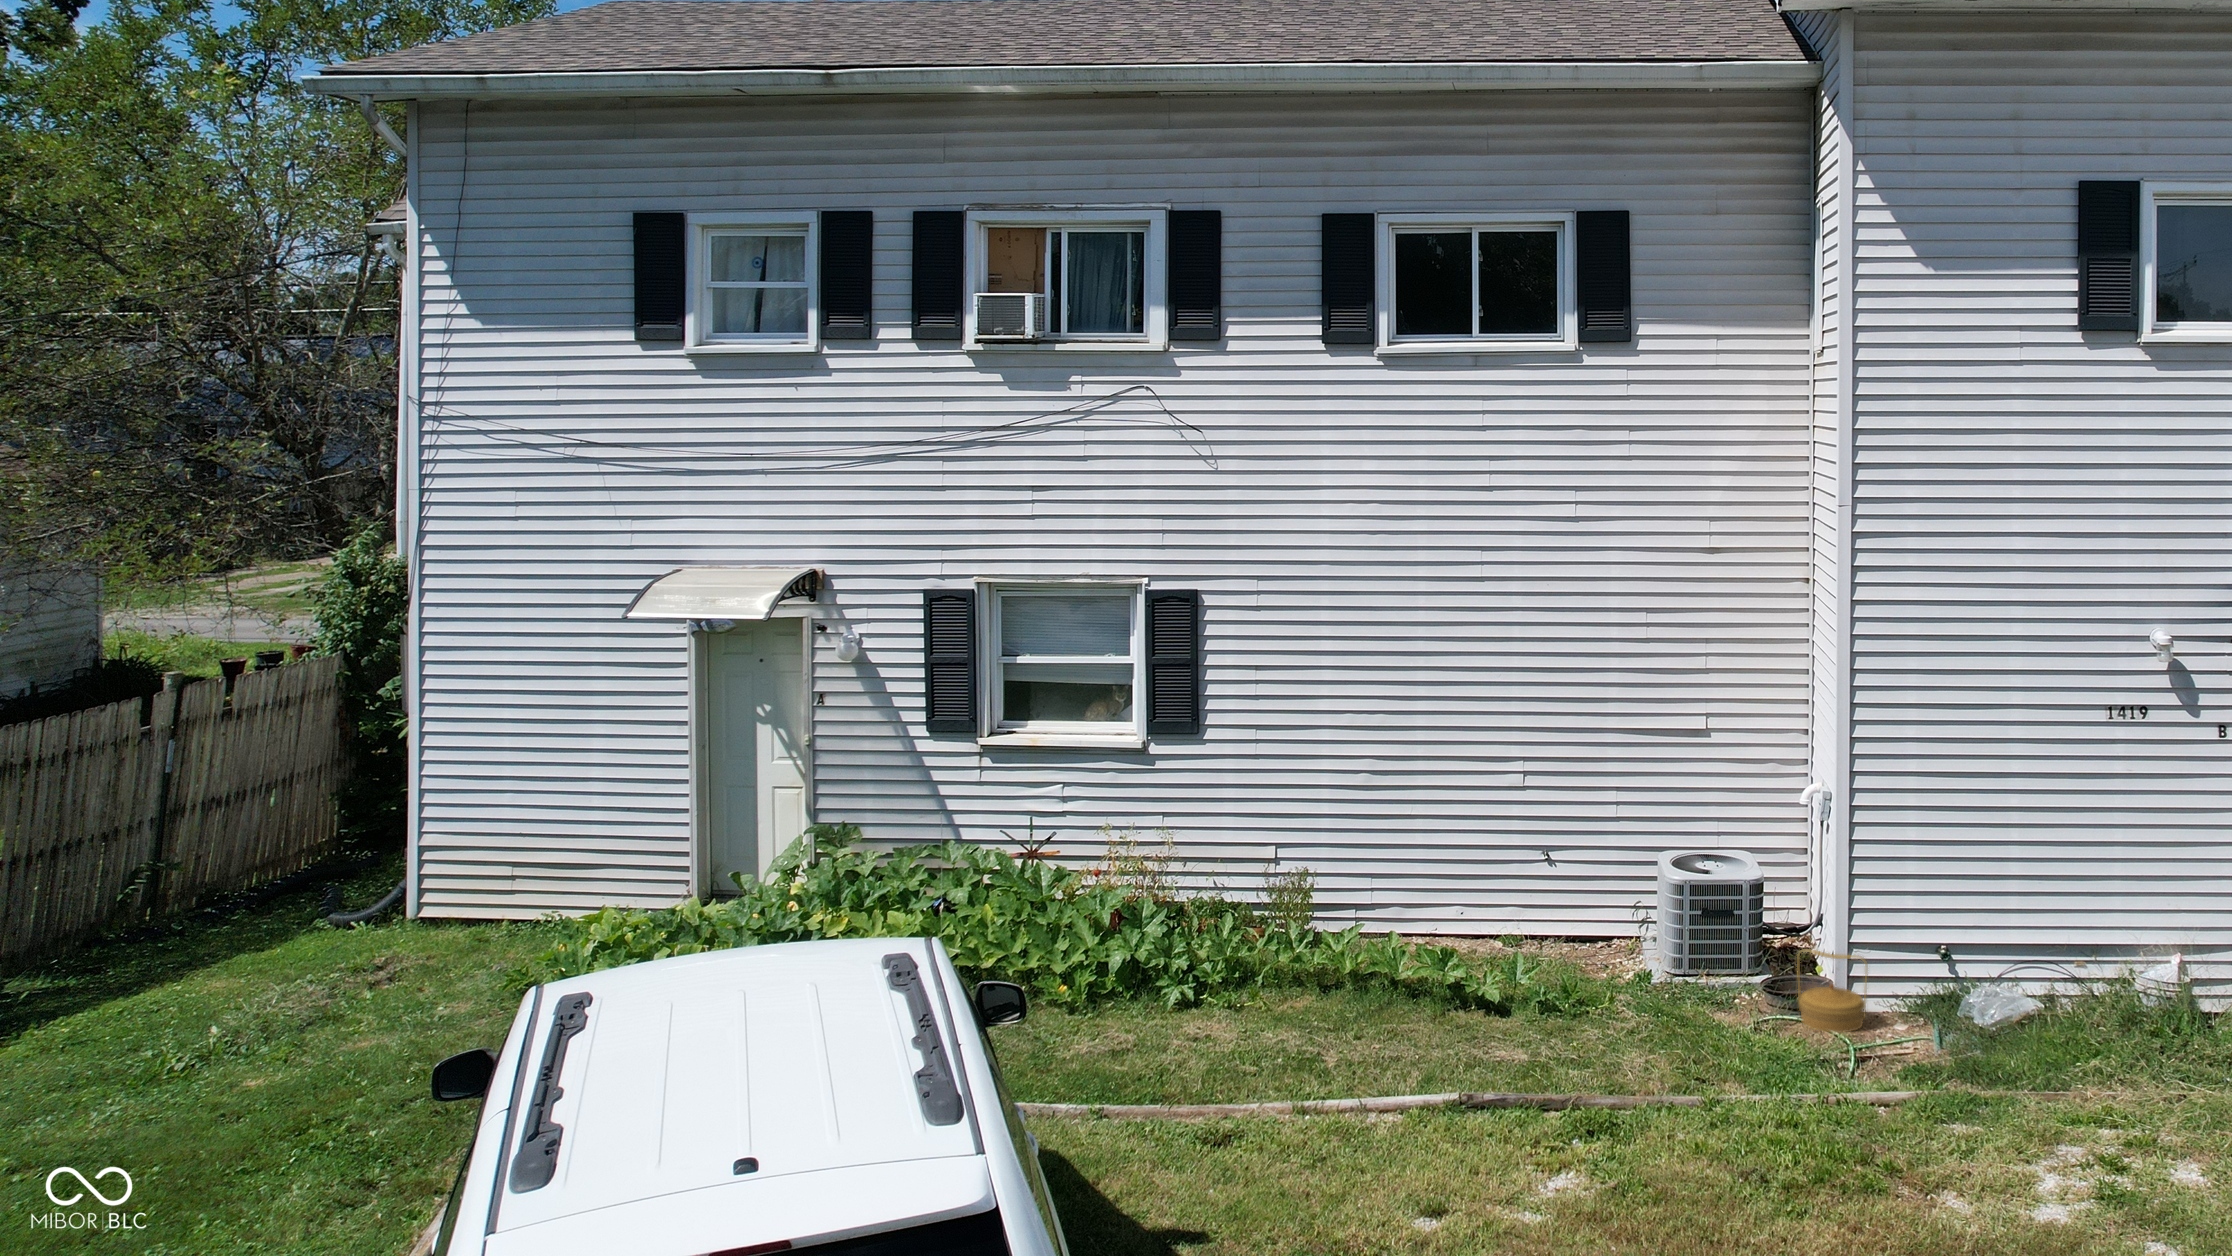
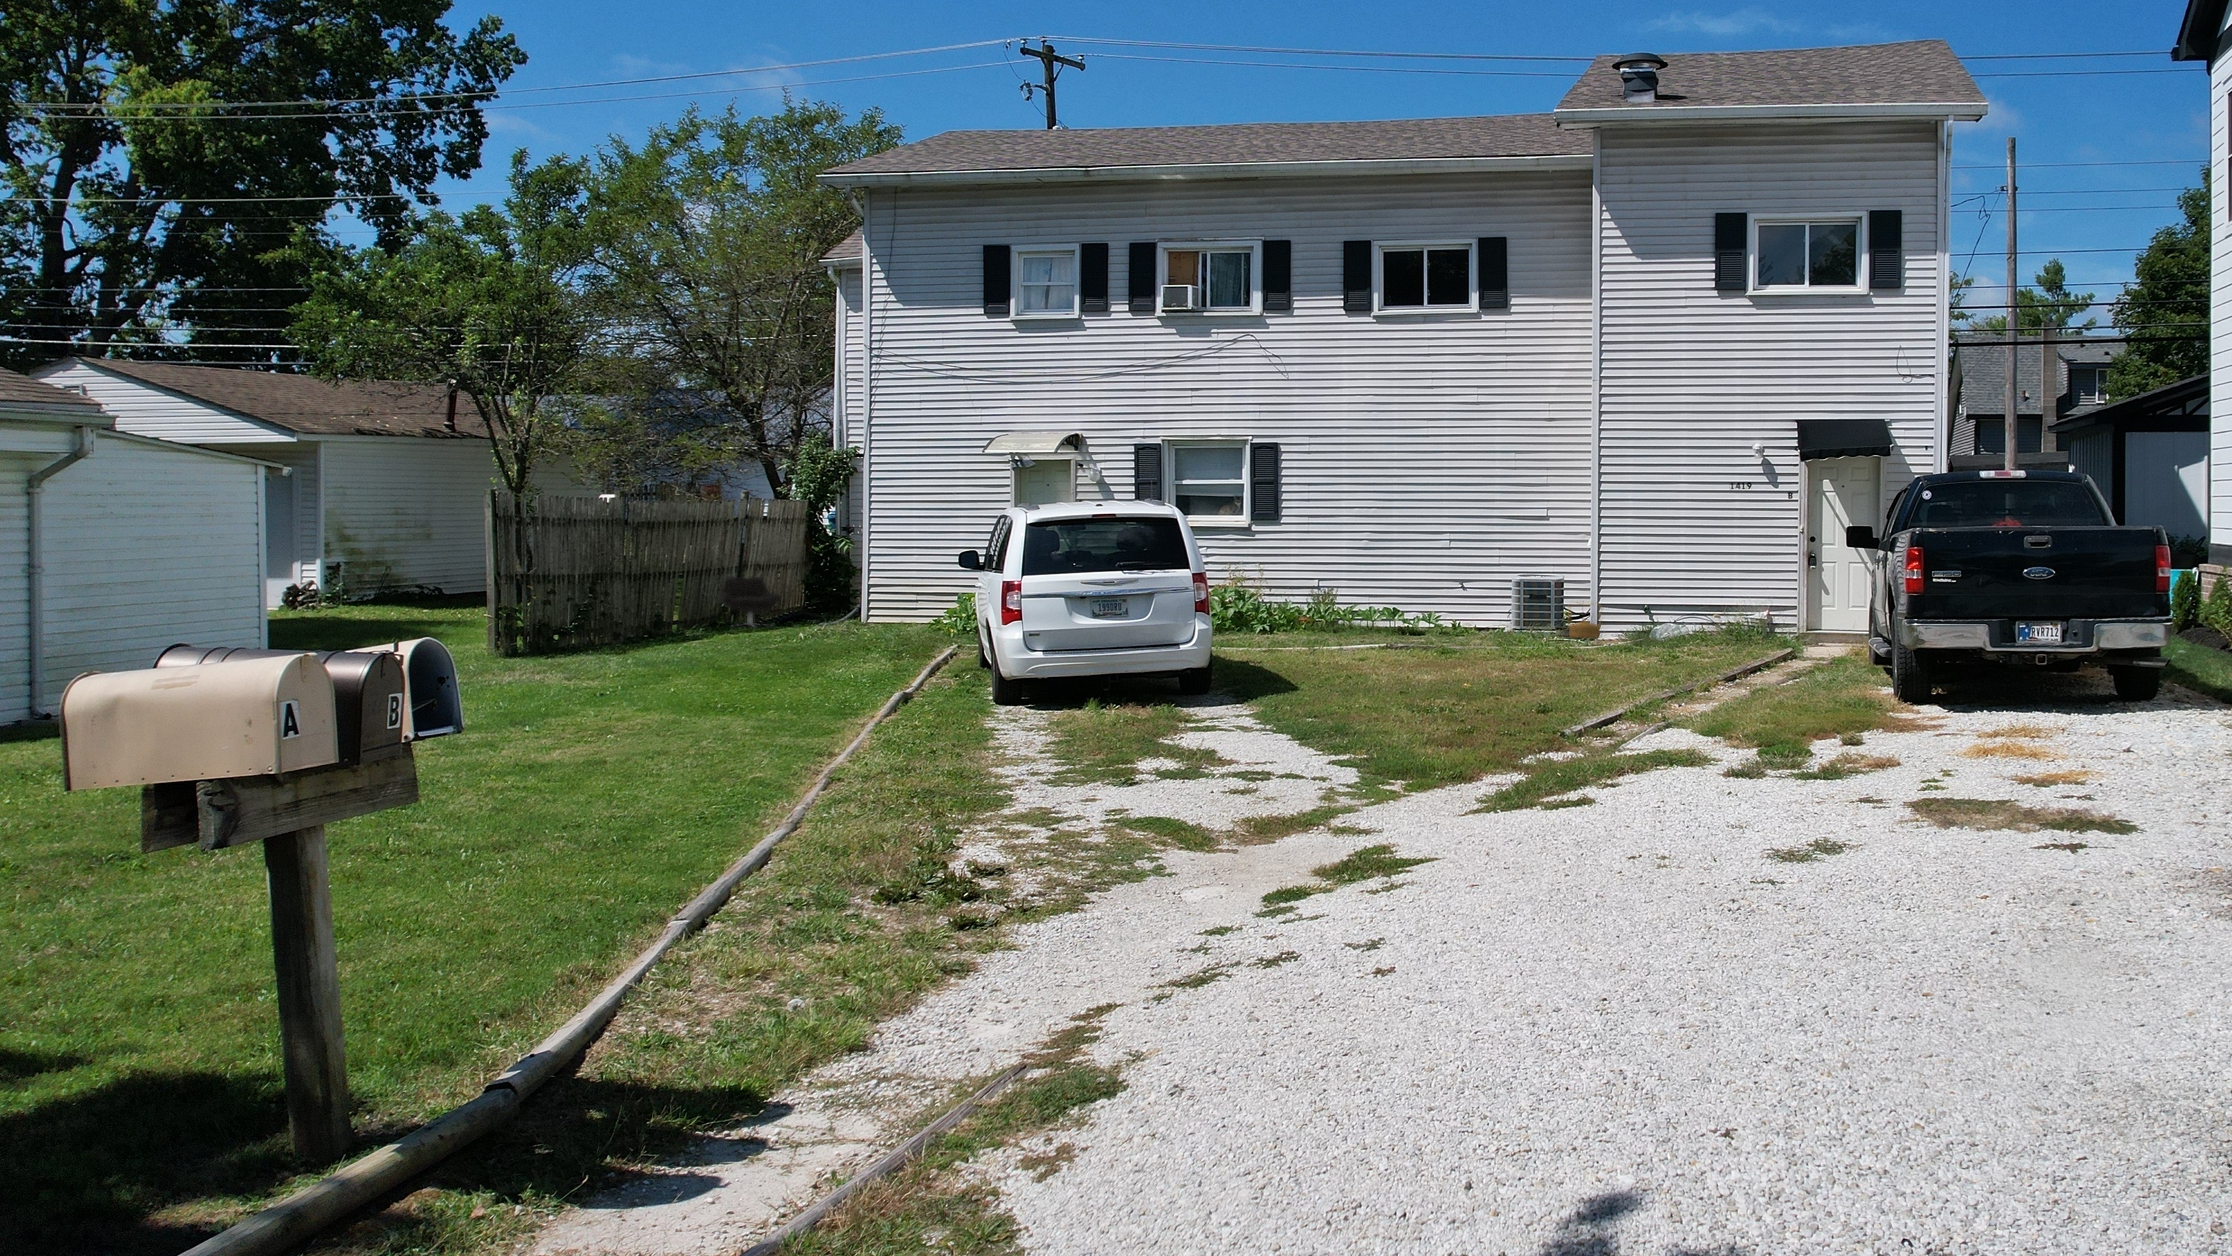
lounge chair: none [78,842,222,965] -> present [719,577,781,625]

